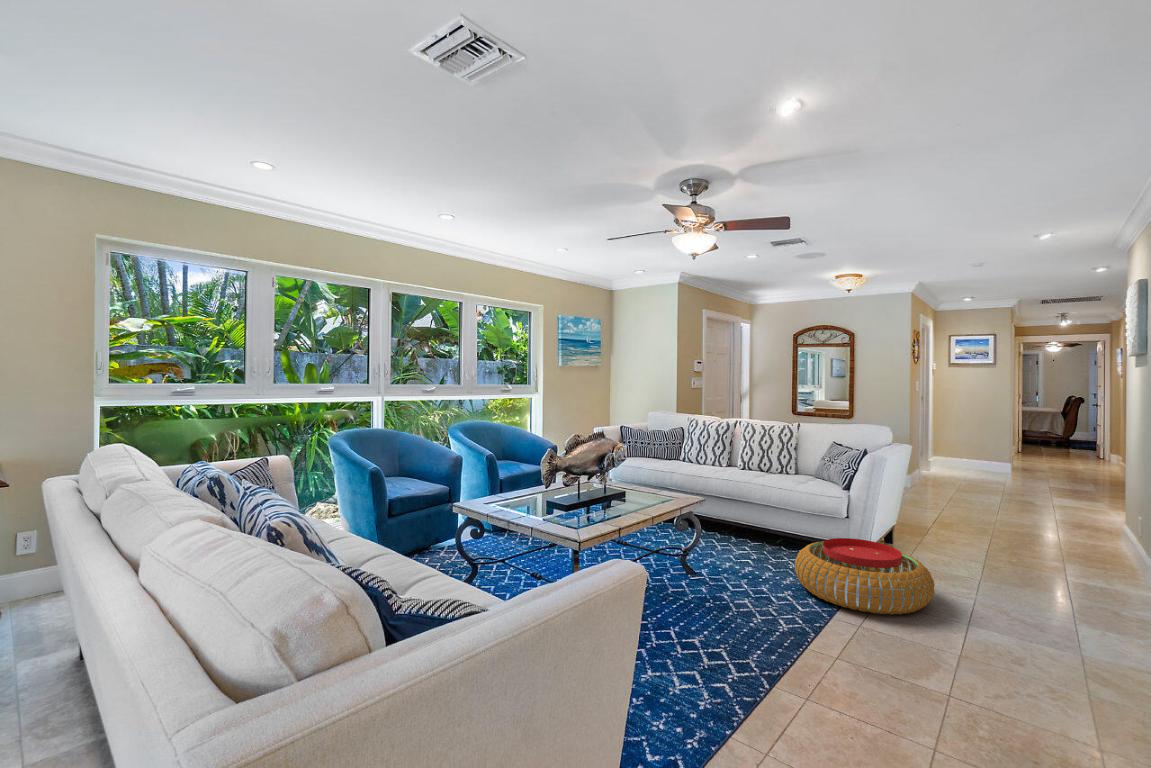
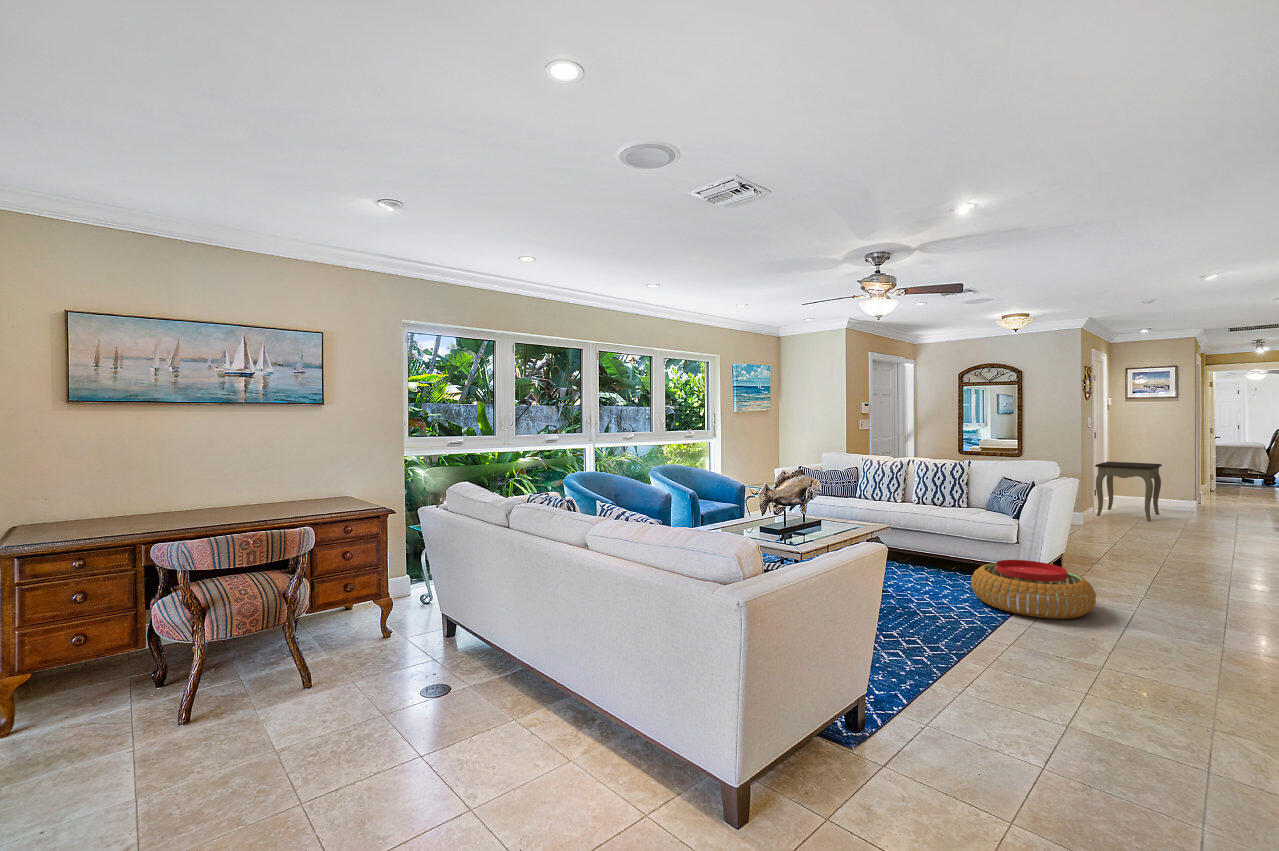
side table: none [921,425,982,485] -> present [1095,462,1162,521]

